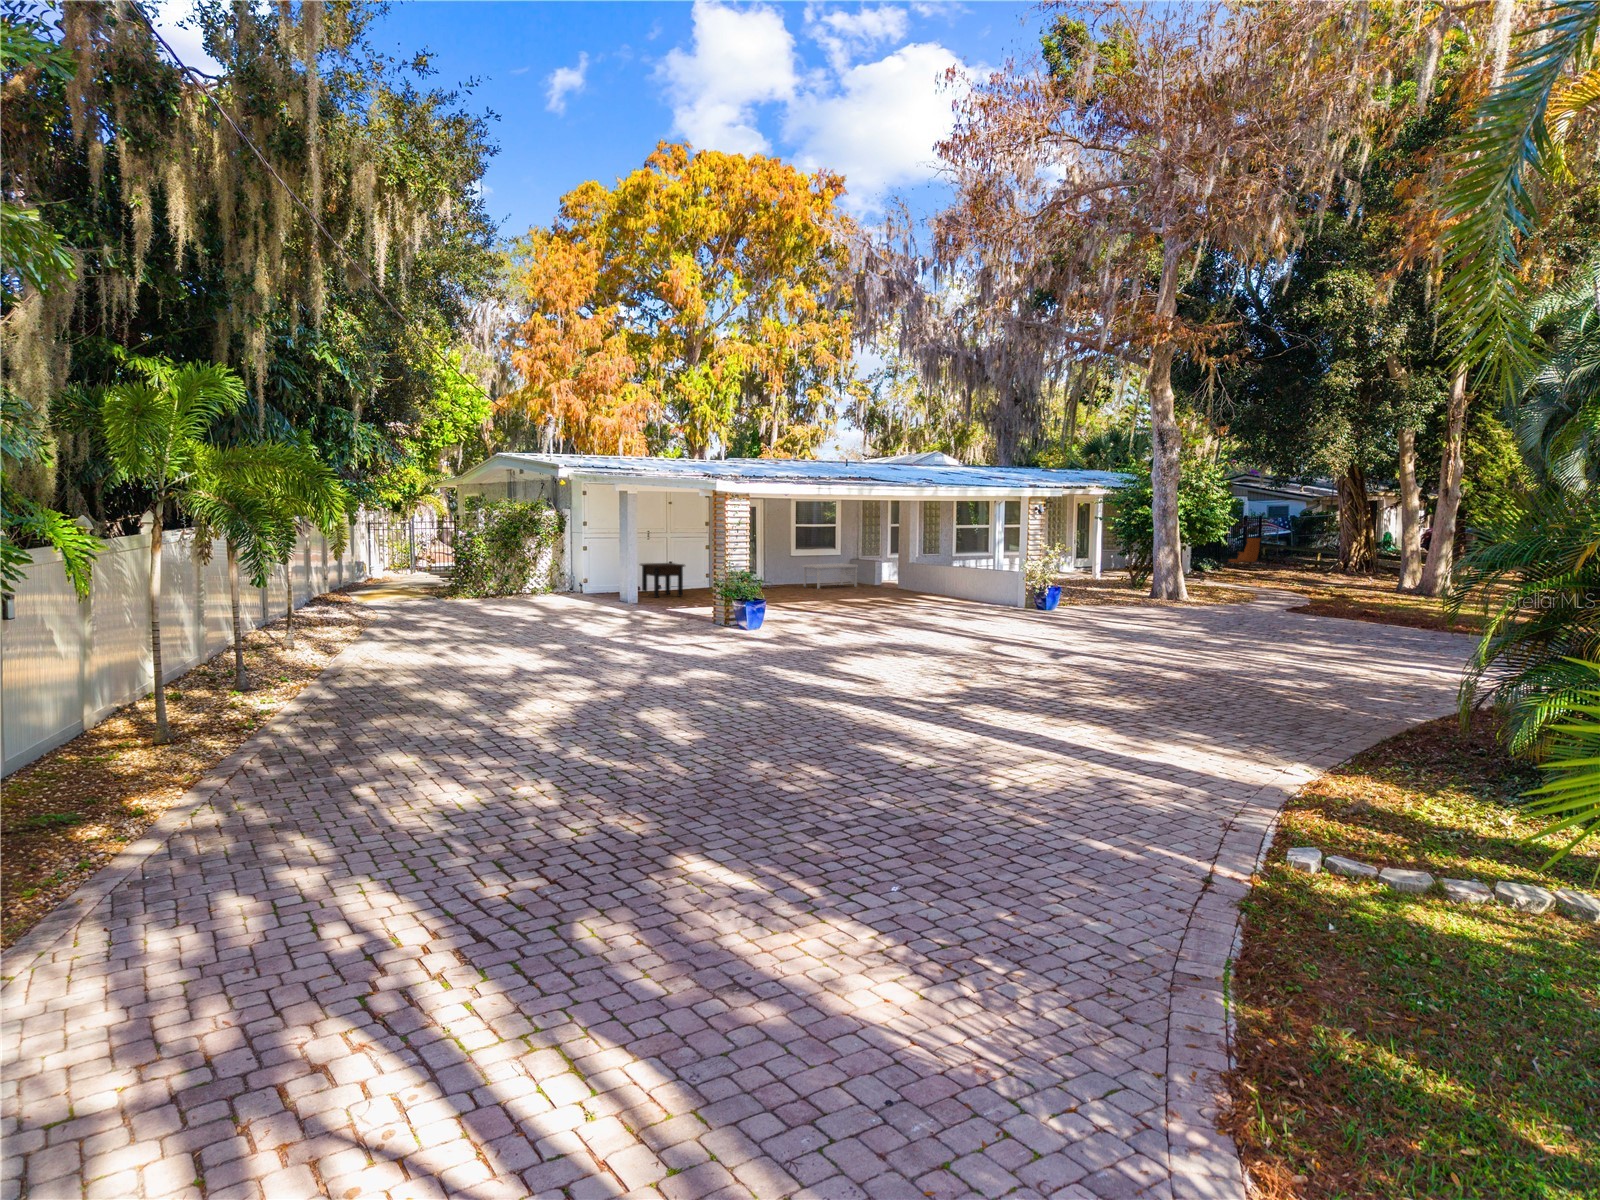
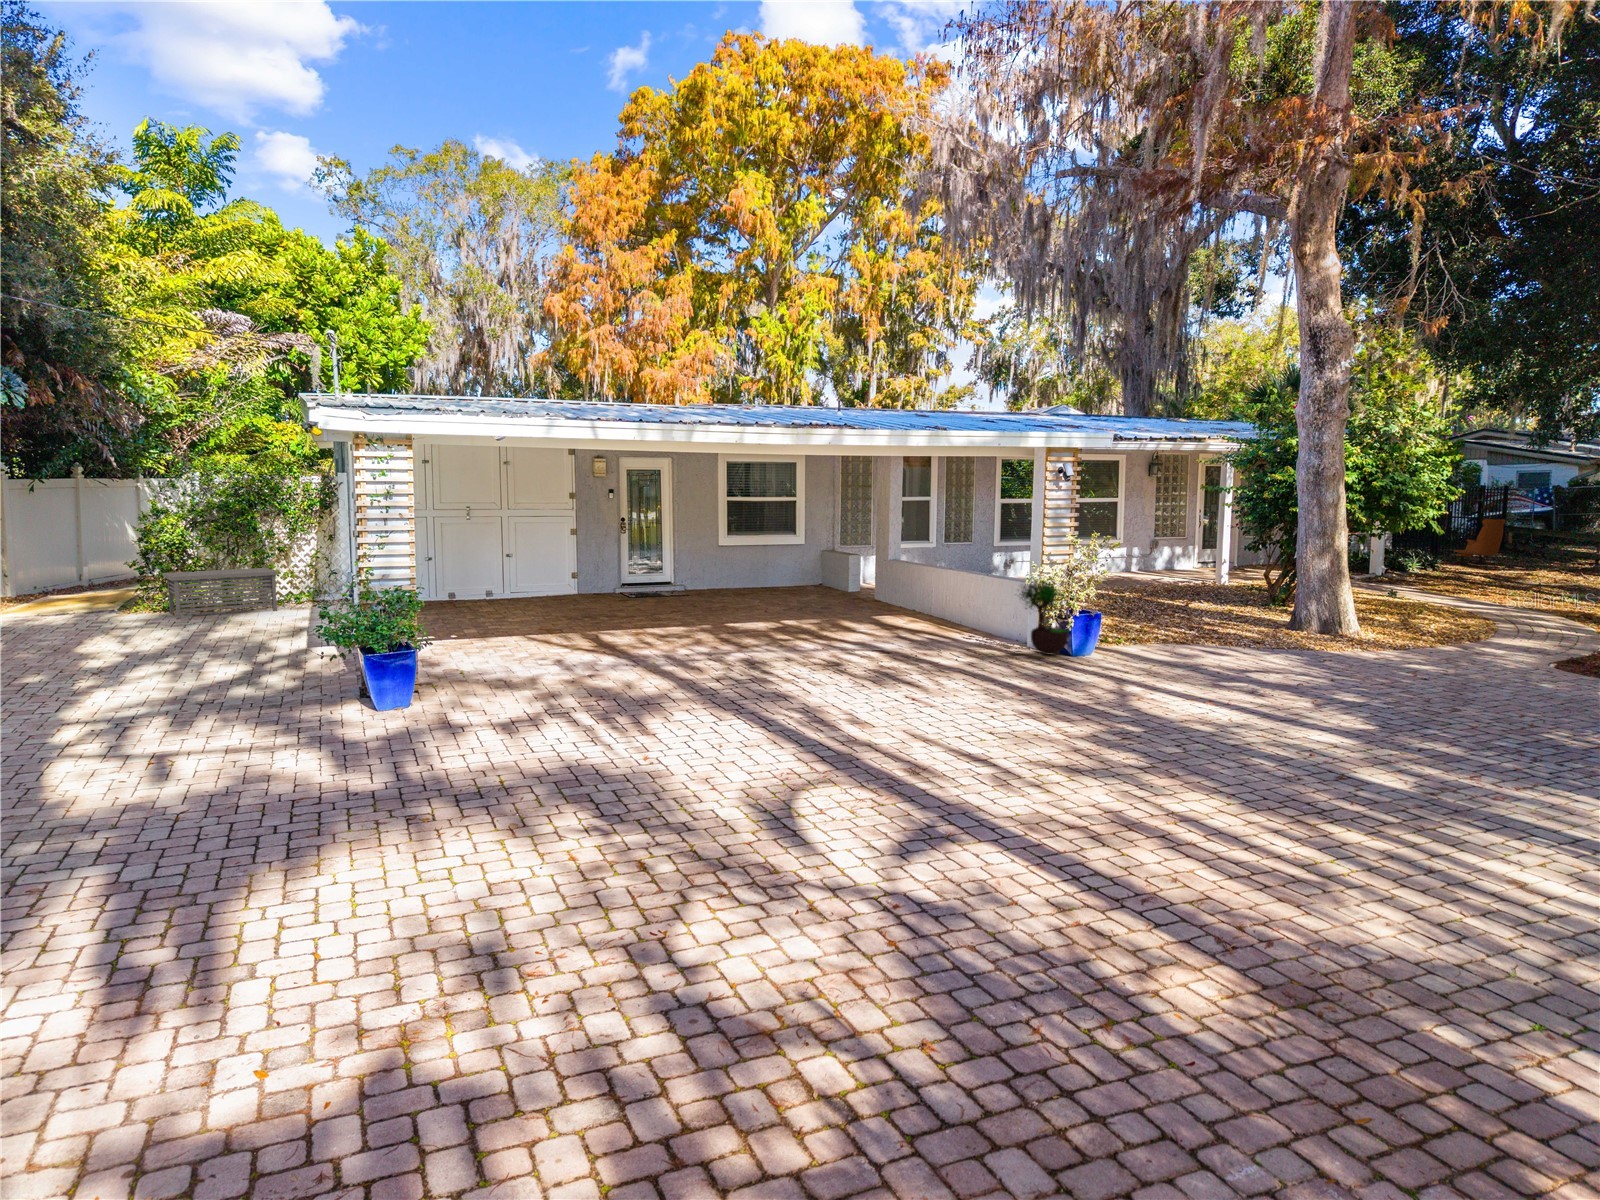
side table: present [641,563,685,598] -> none [450,555,510,610]
storage bench: present [802,563,858,589] -> present [163,568,277,618]
potted tree: none [1022,564,1050,609] -> present [1021,578,1068,655]

